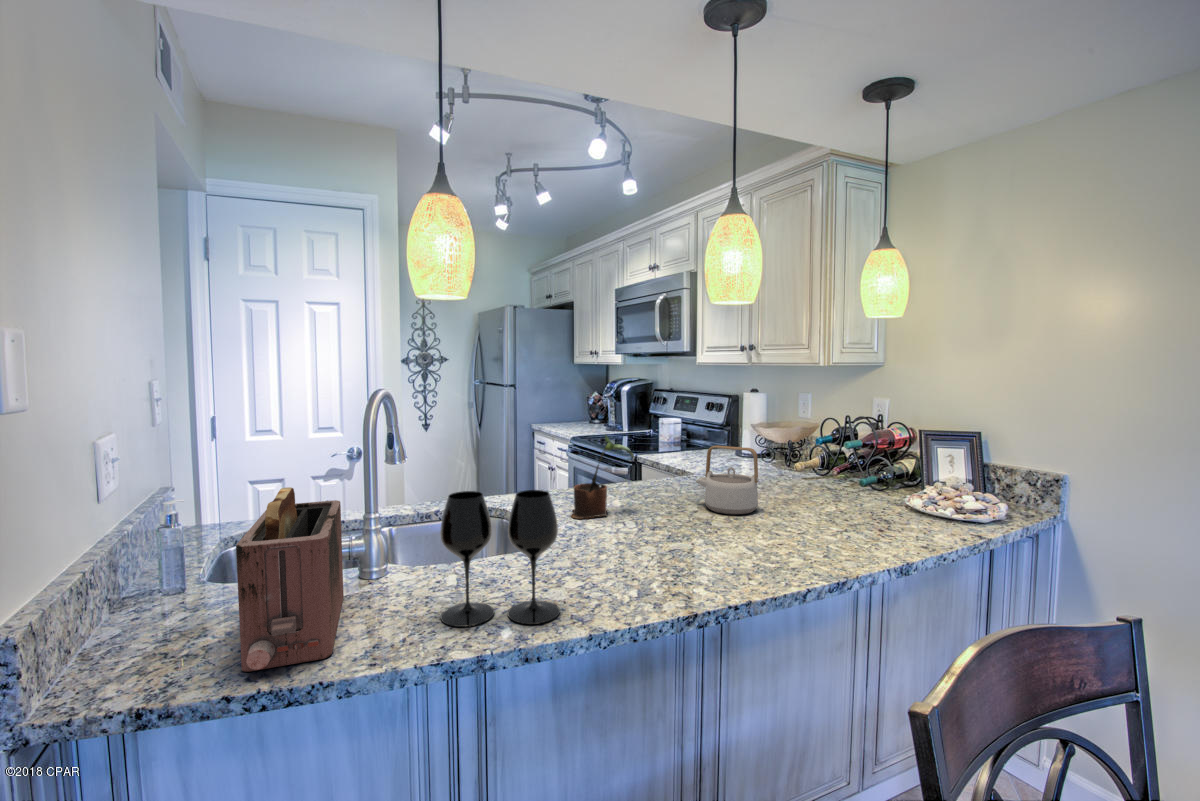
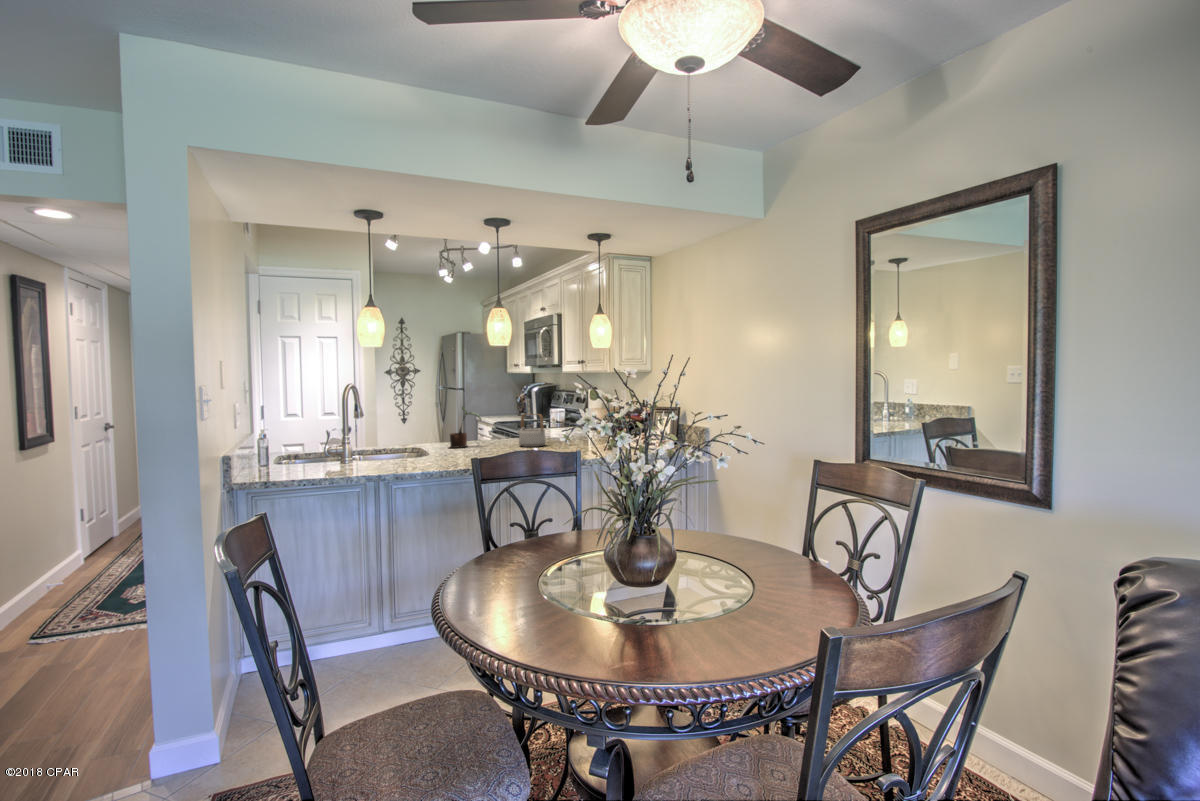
toaster: present [236,487,344,672] -> none [298,417,333,470]
wine glass: present [440,490,560,627] -> none [368,419,413,466]

